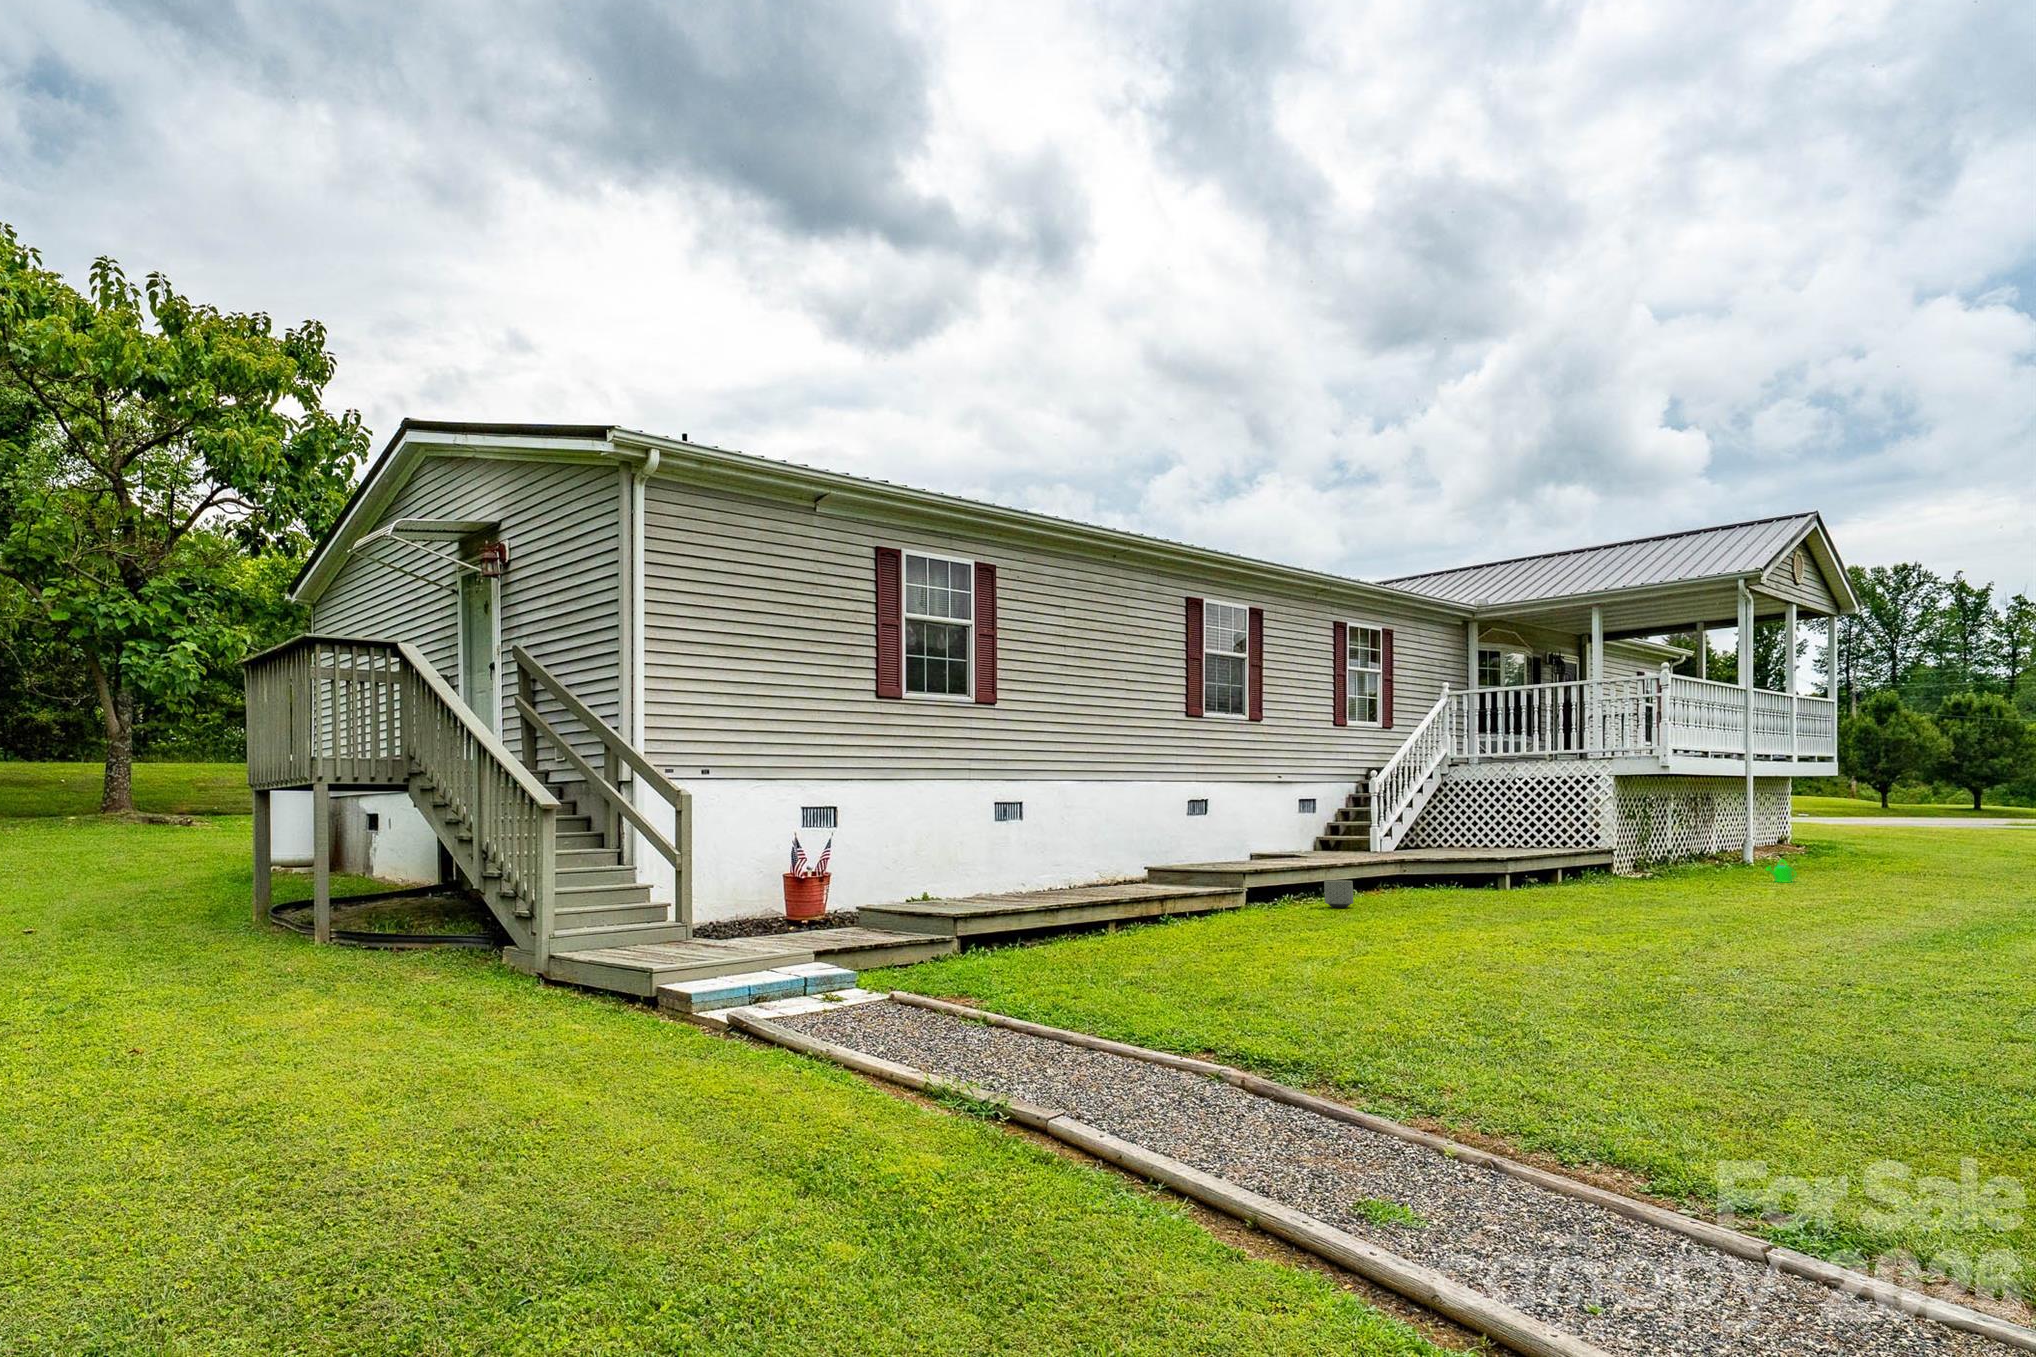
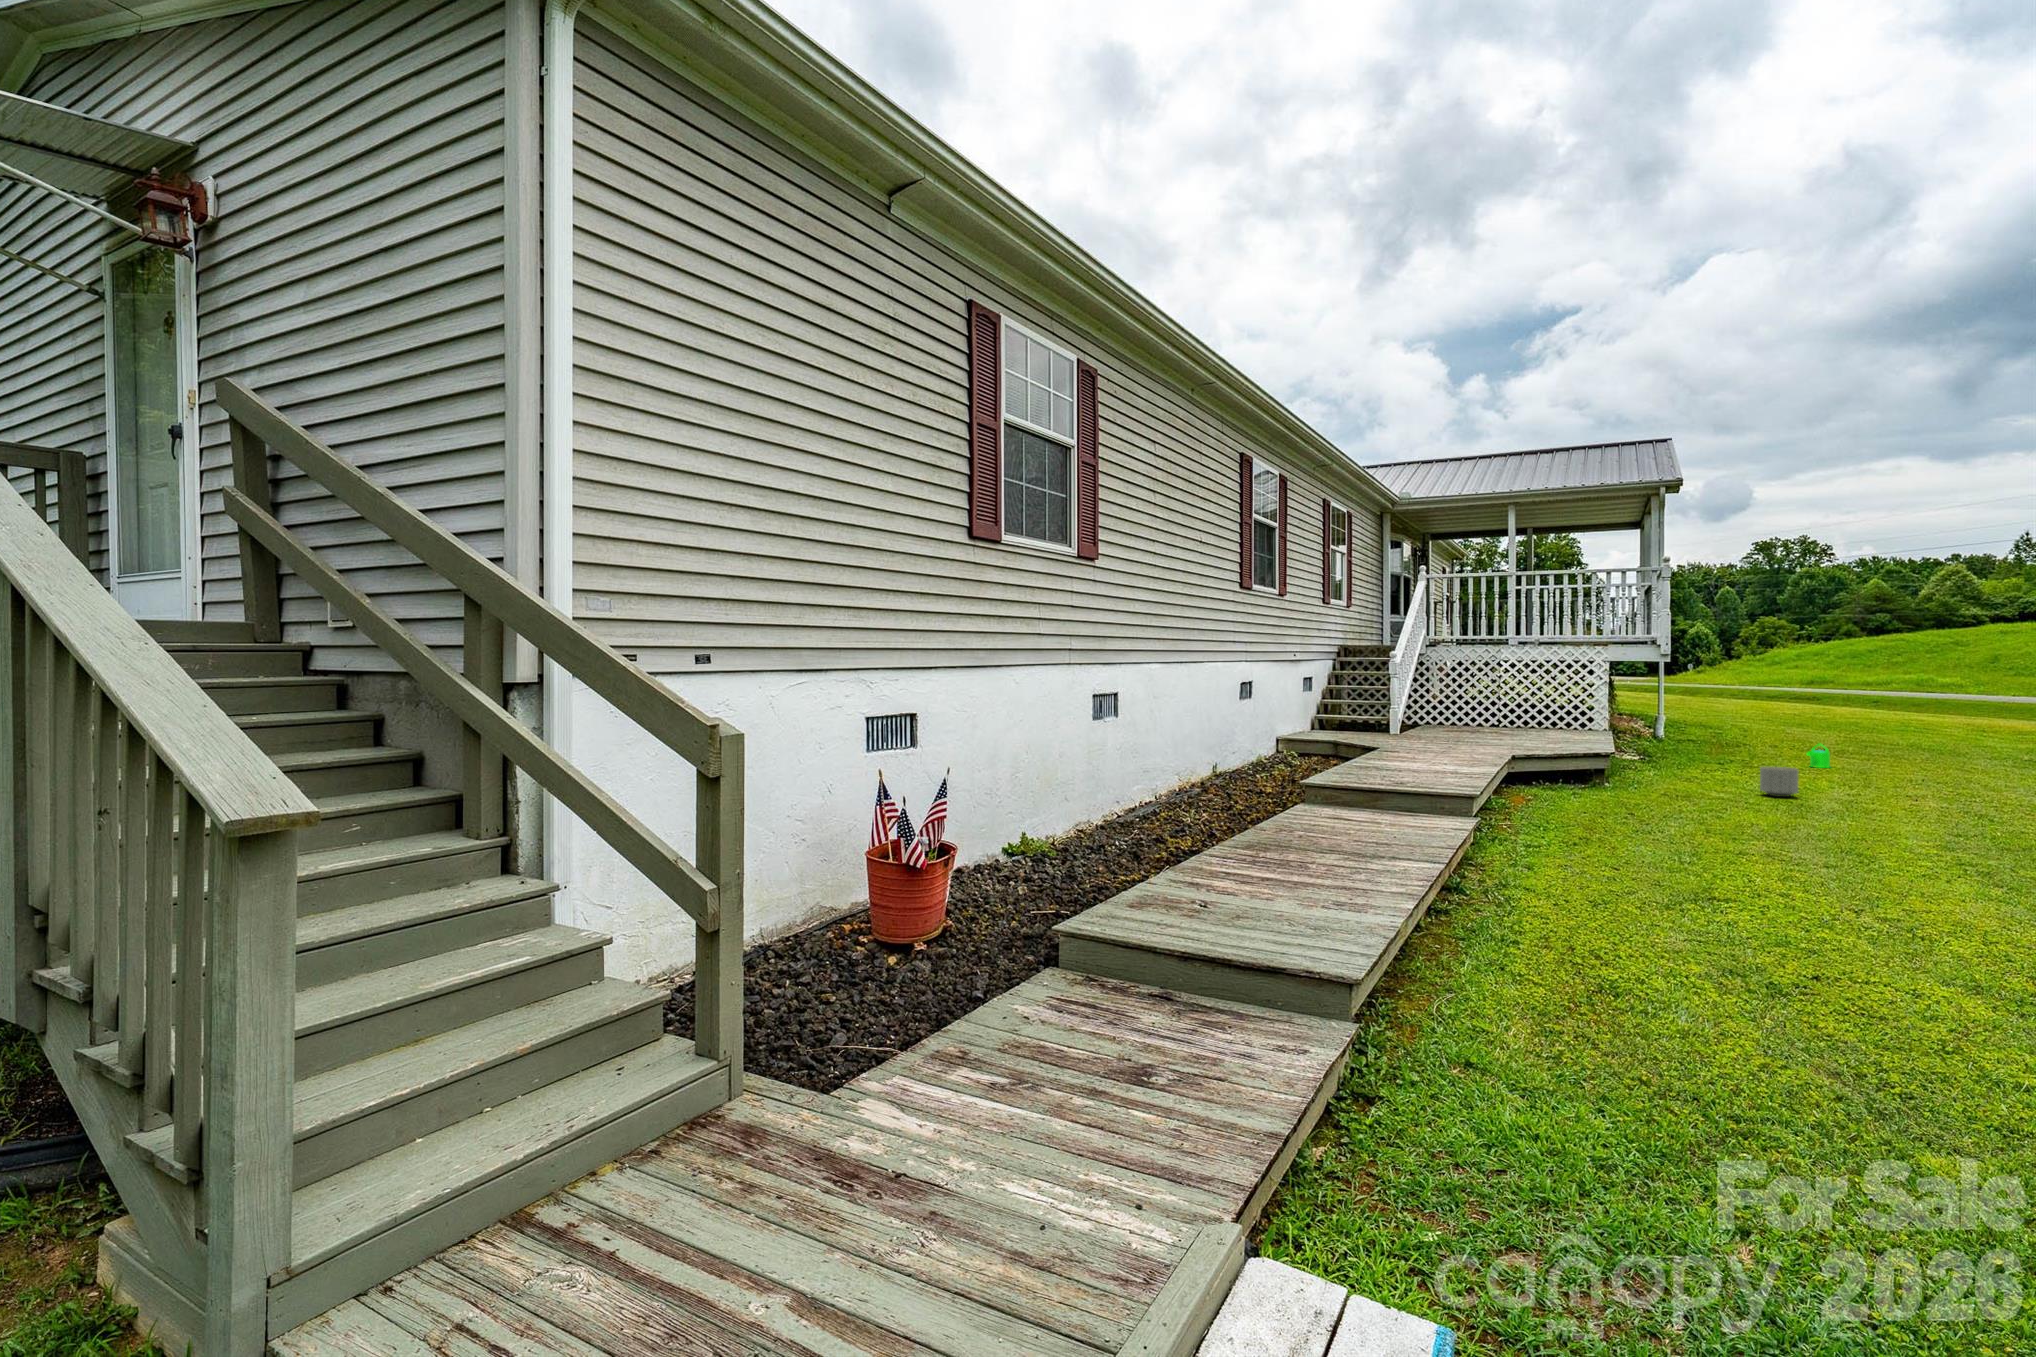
planter: present [1324,880,1353,908] -> present [1760,767,1798,797]

